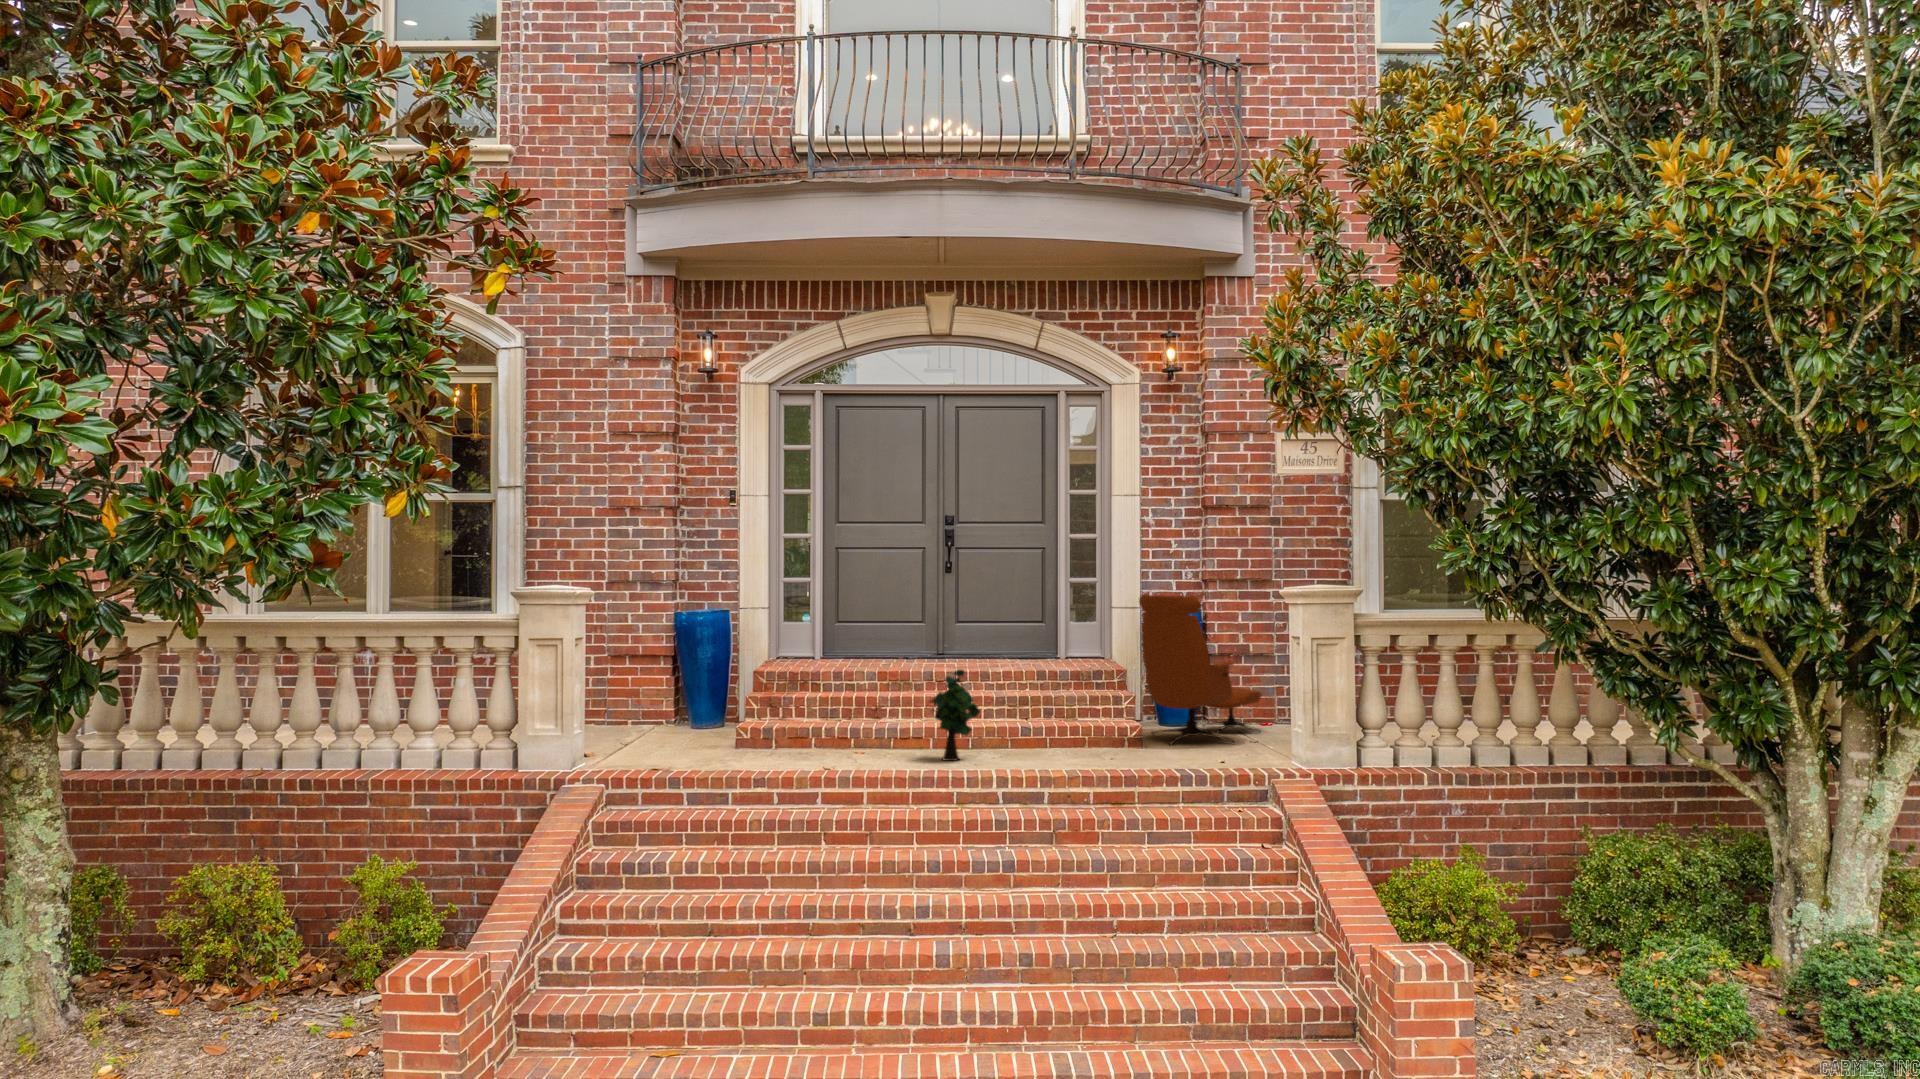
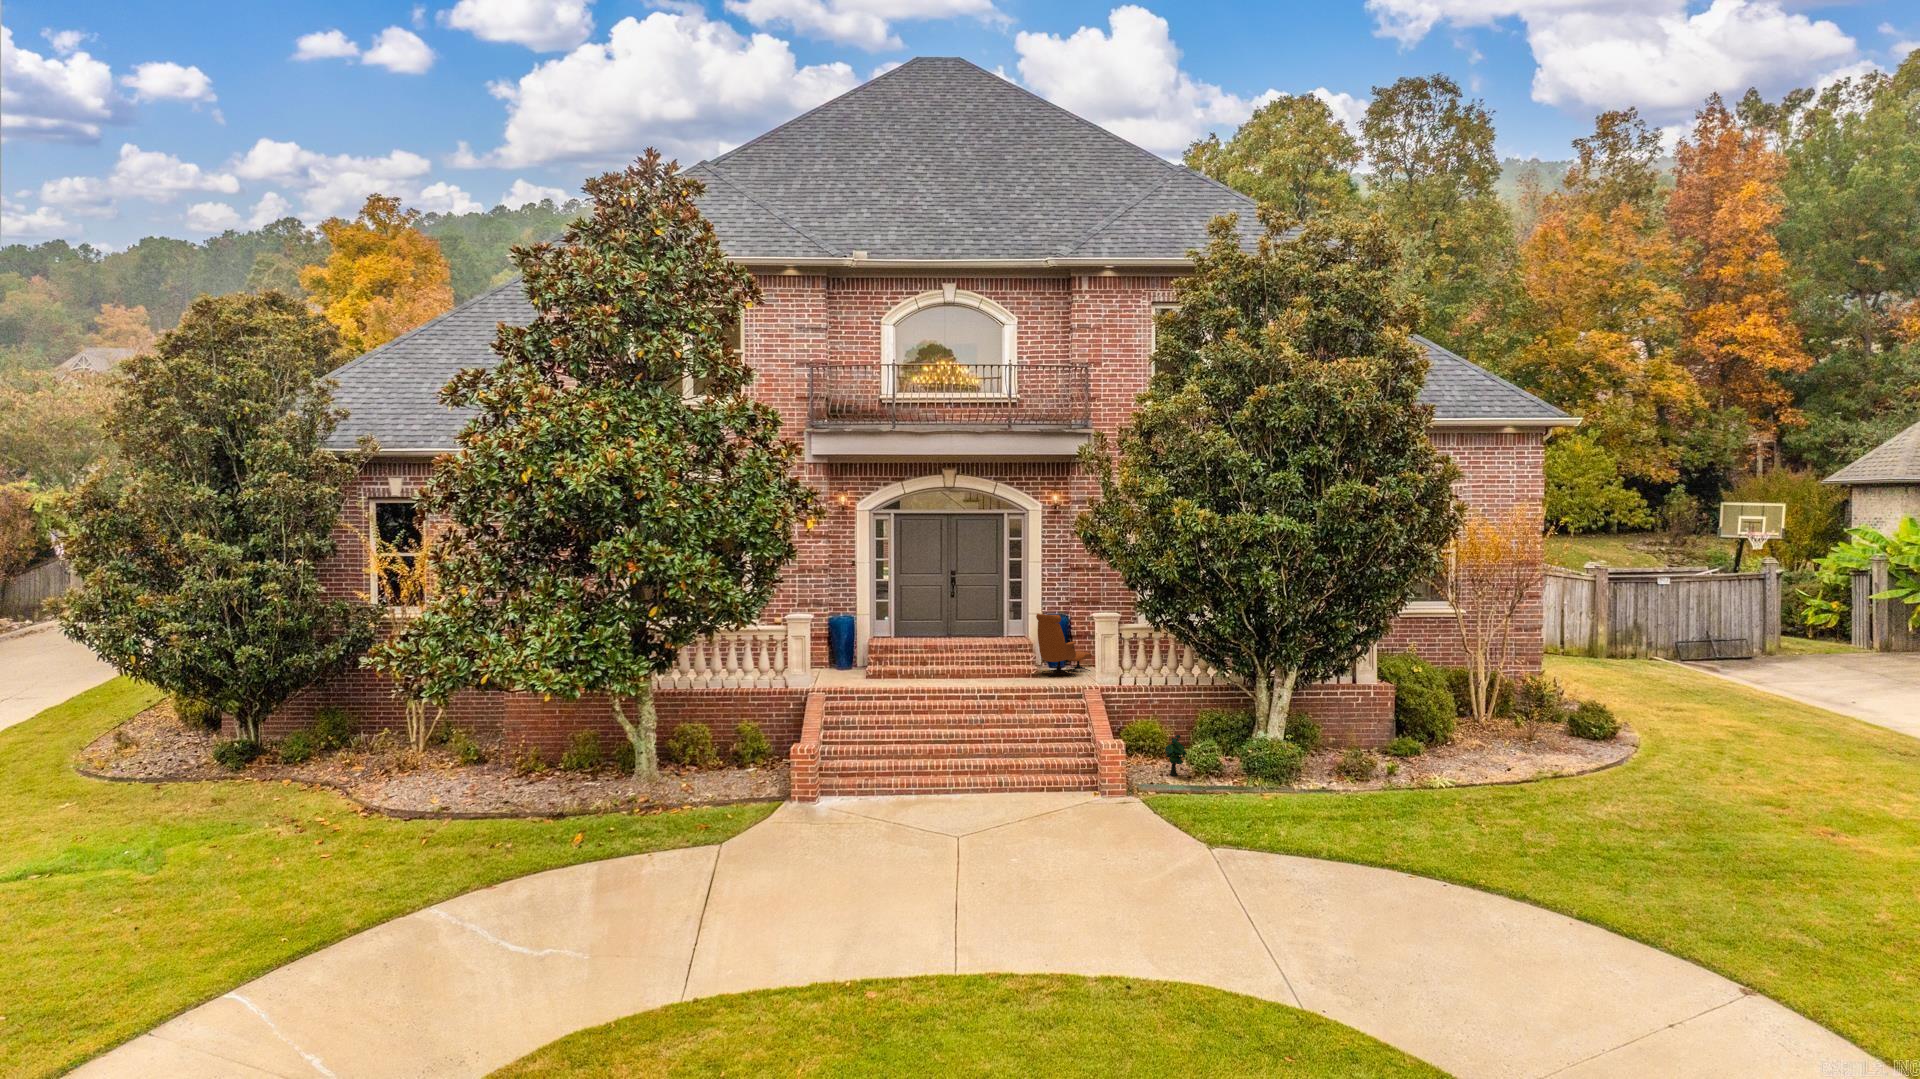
decorative plant: present [930,670,980,761] -> present [1163,735,1187,776]

